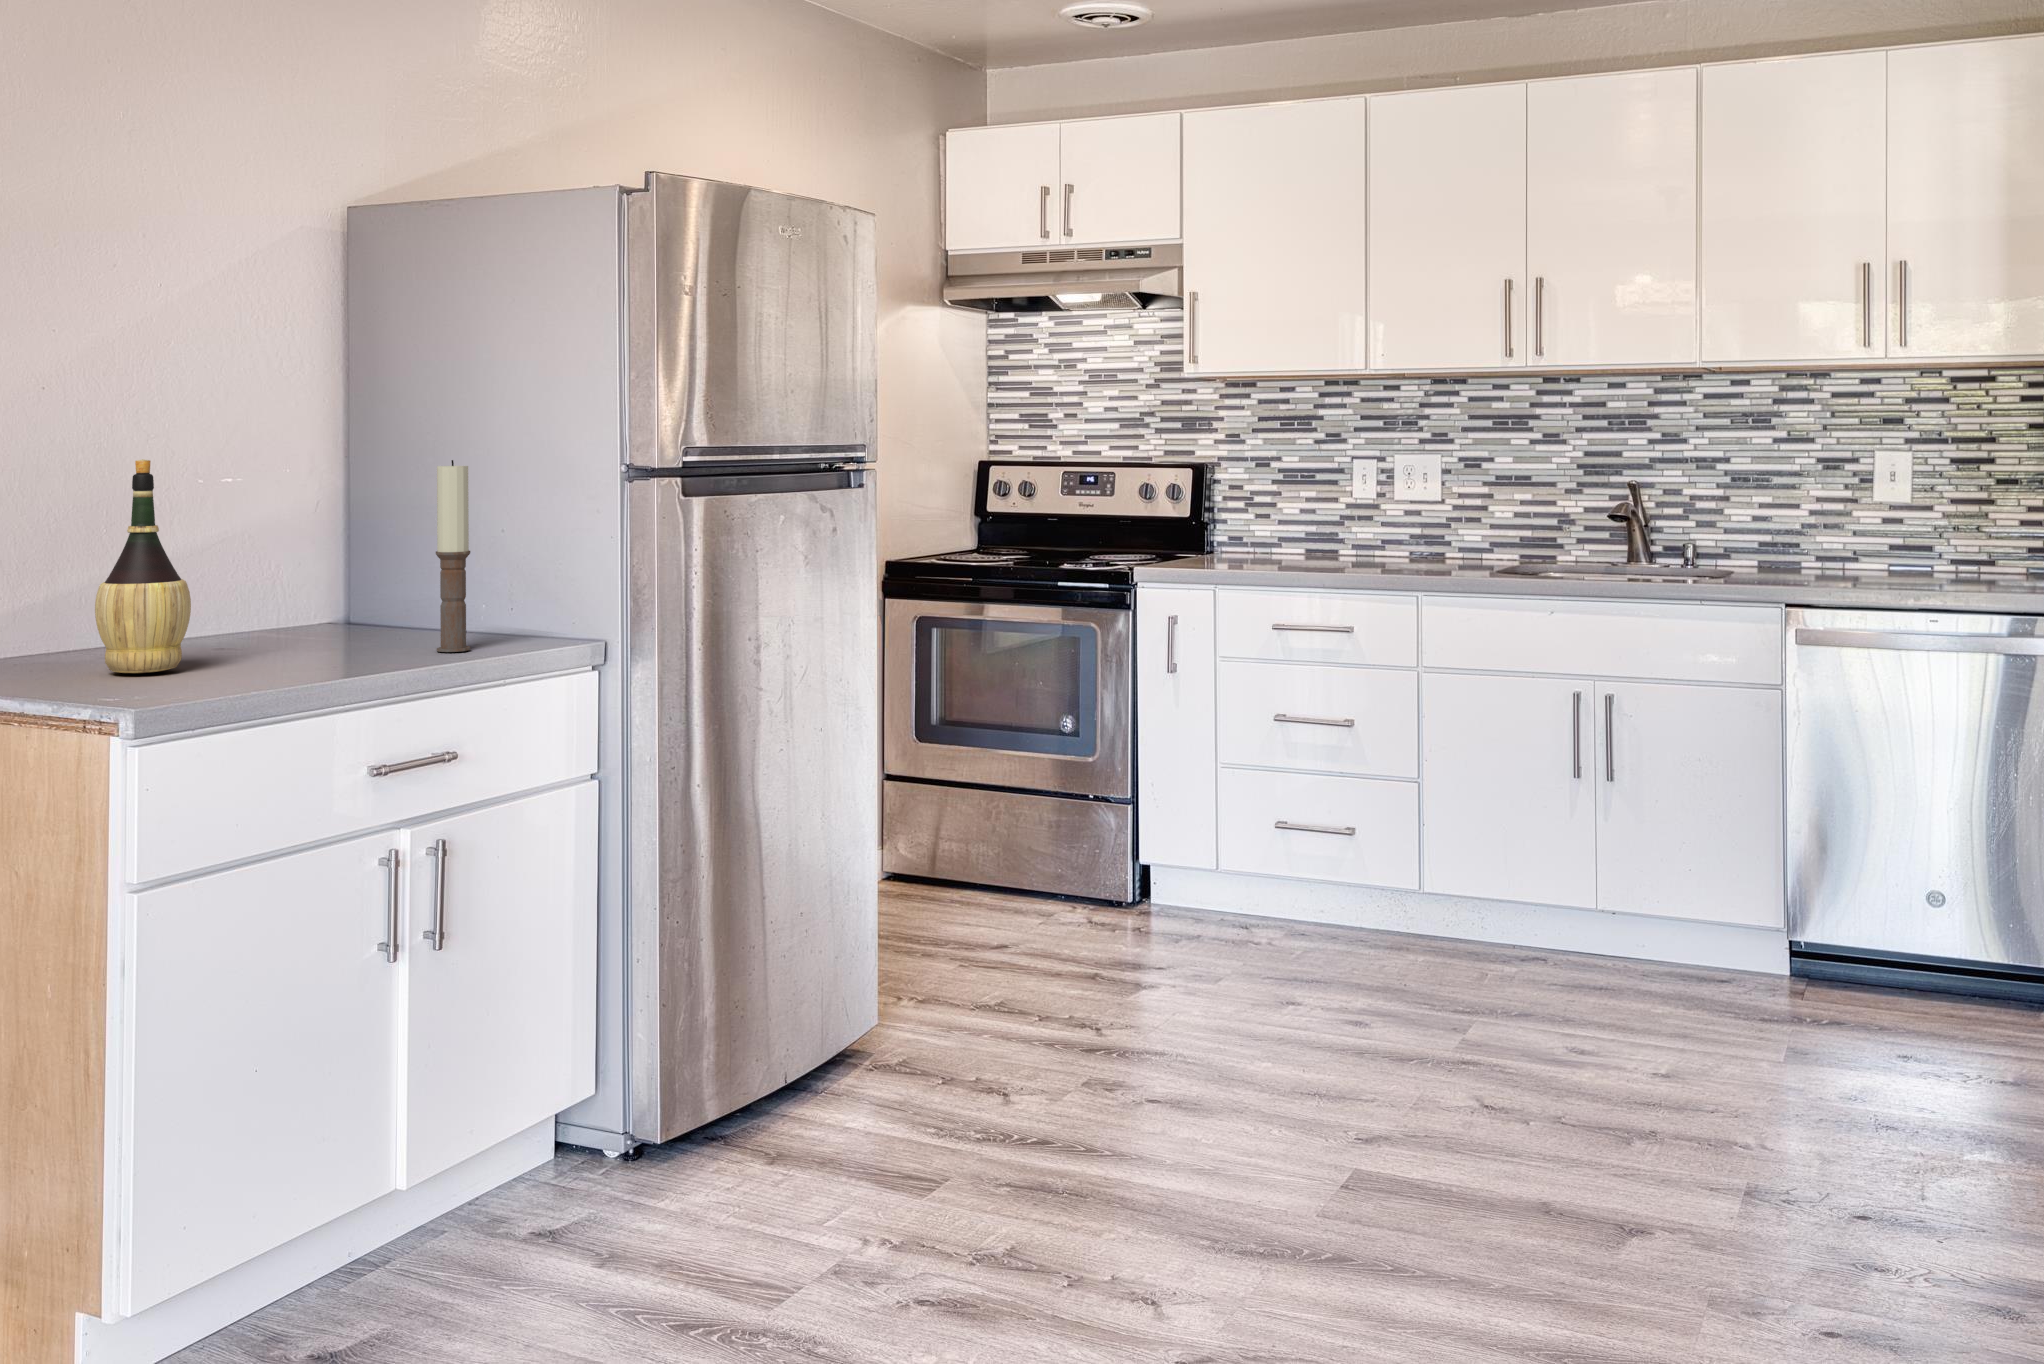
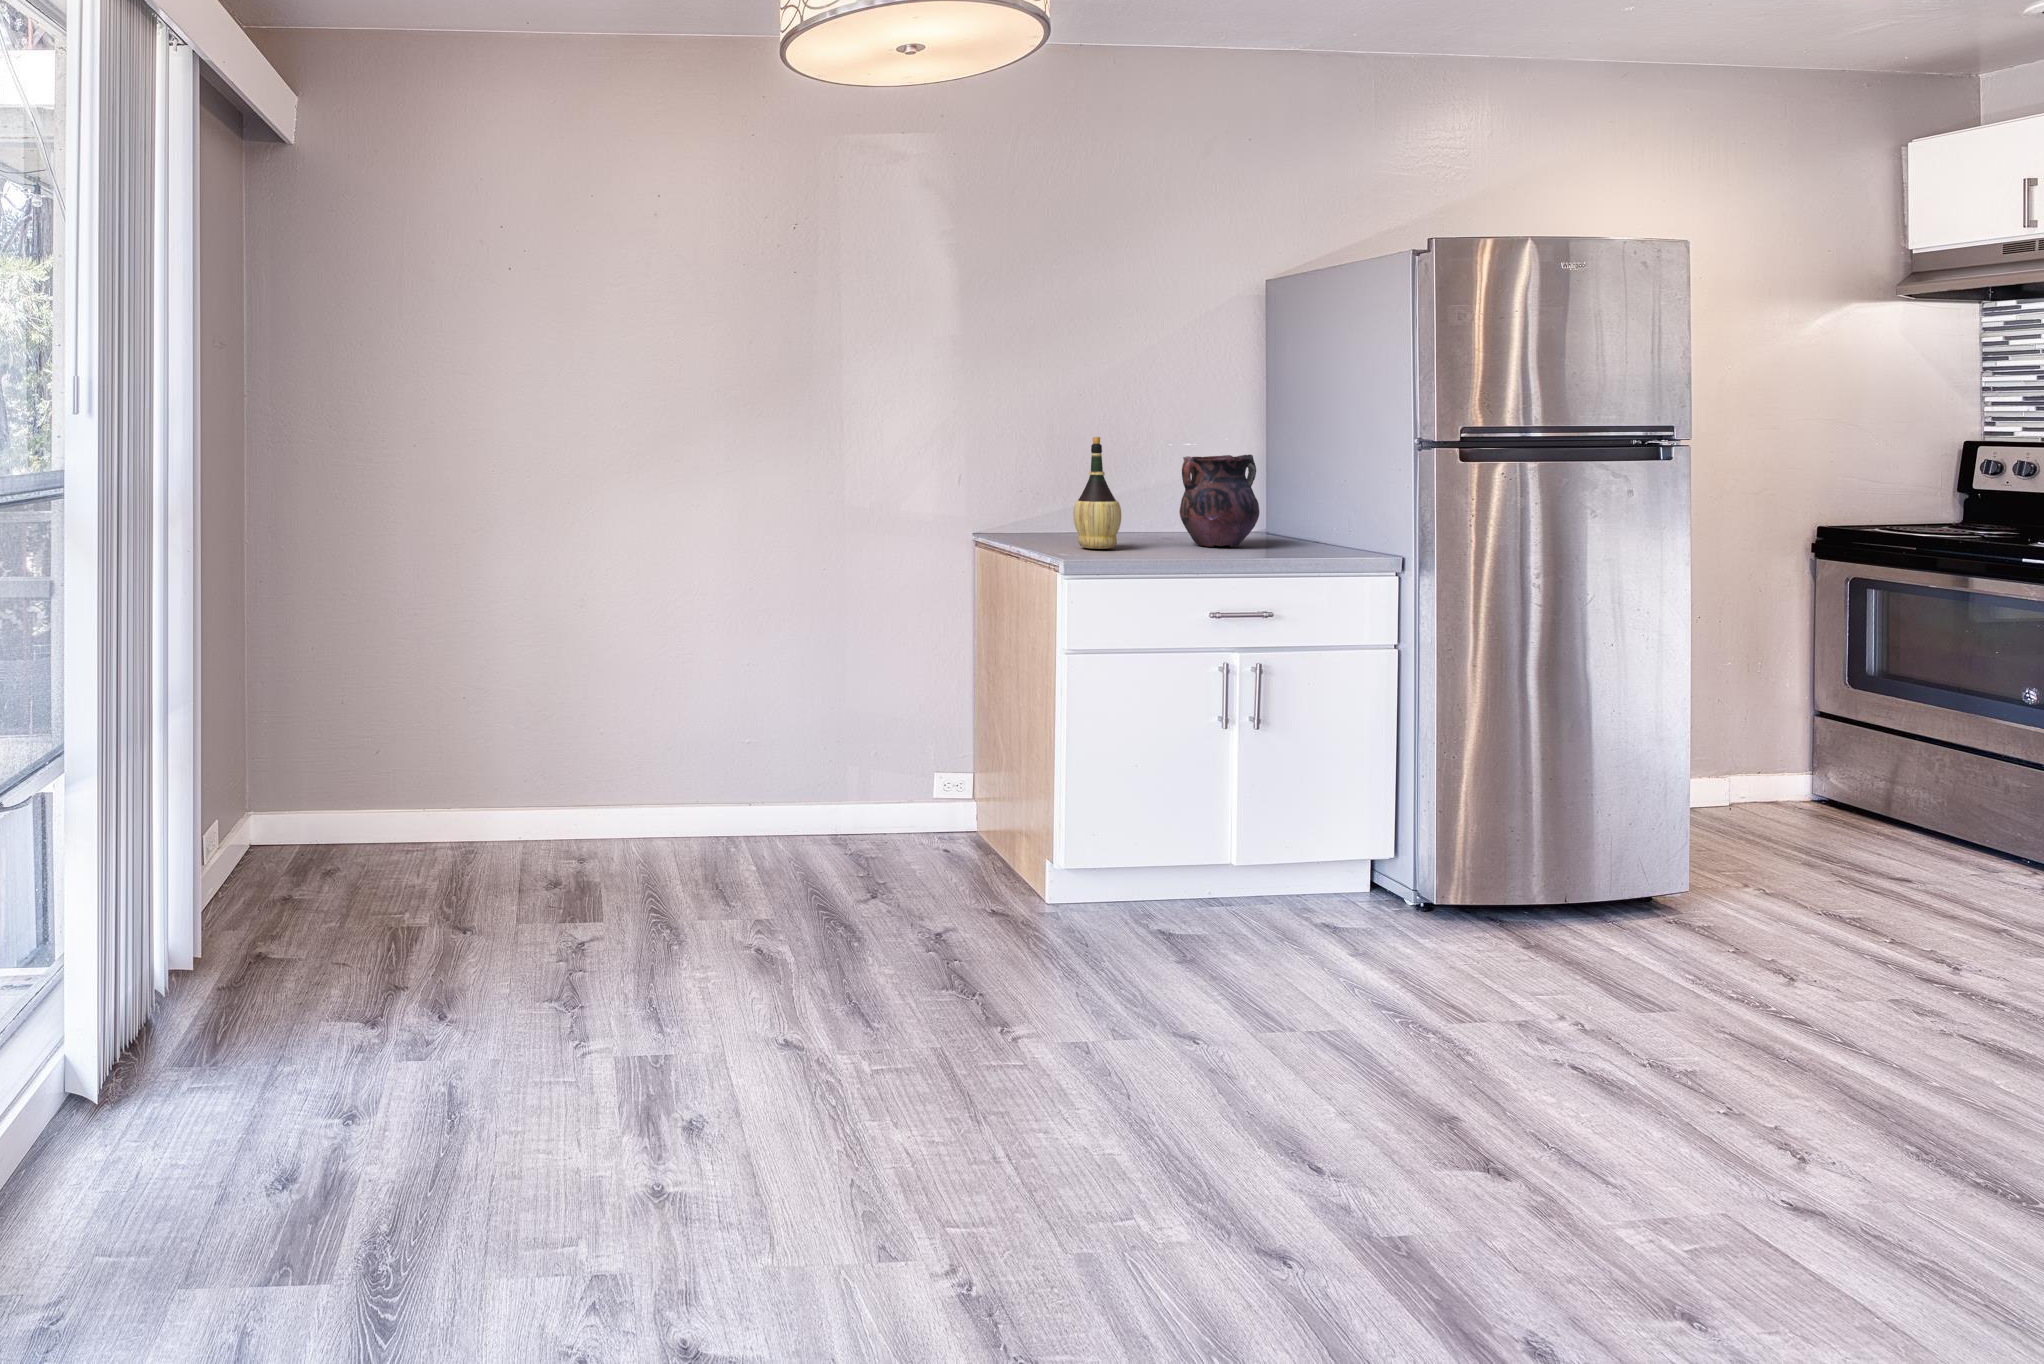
candle: present [436,460,470,652] -> none [1273,438,1295,556]
vase: none [266,488,398,648] -> present [1180,455,1259,547]

